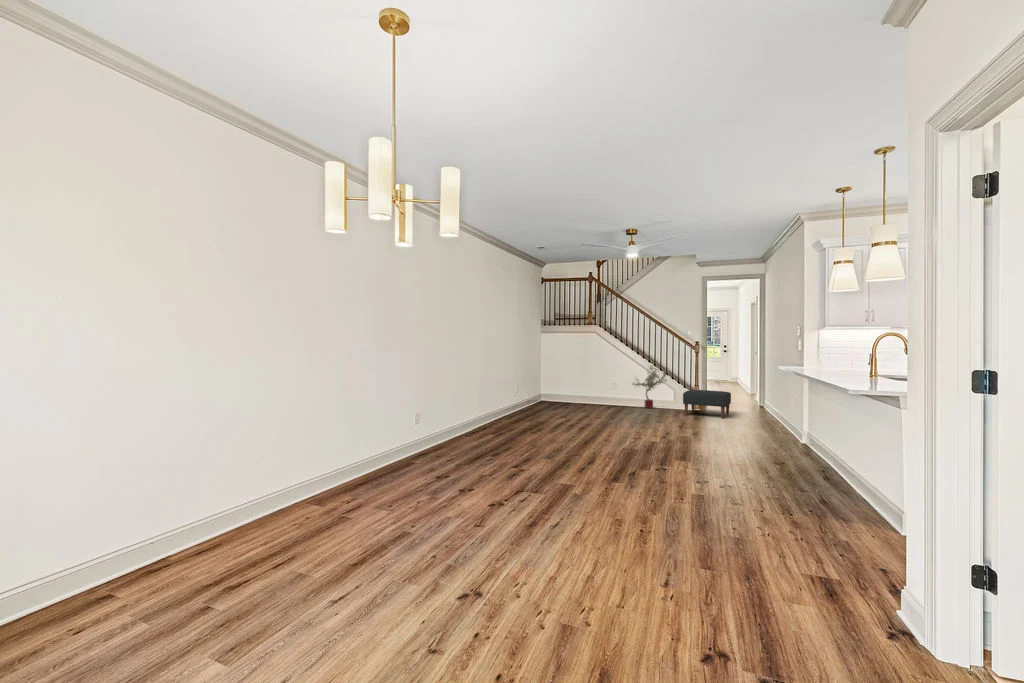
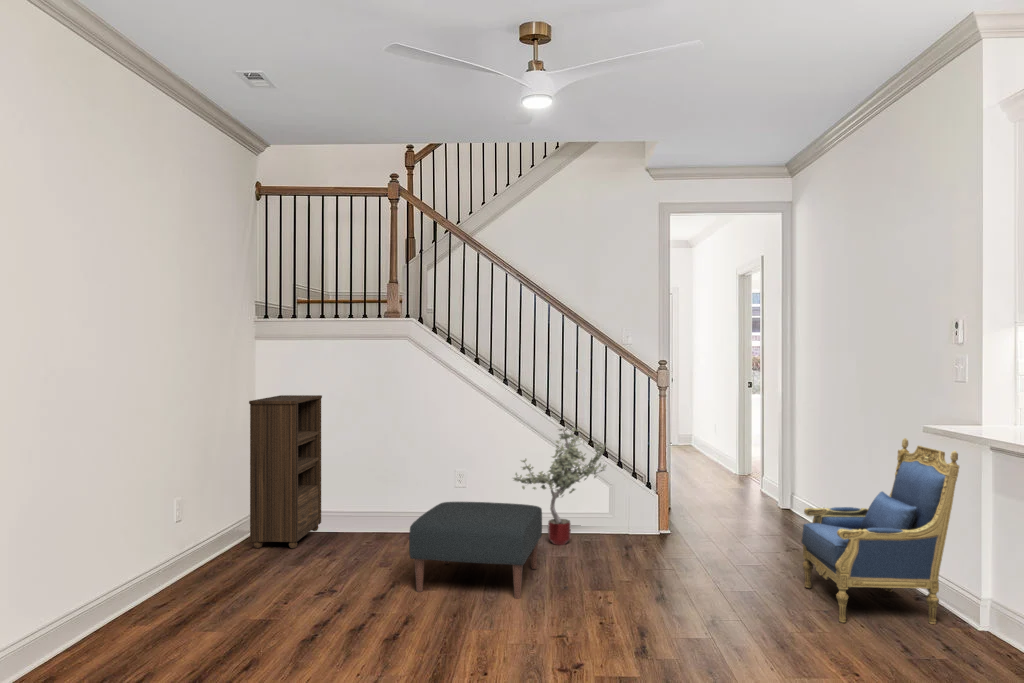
bookshelf: none [540,353,564,403] -> present [249,395,322,548]
armchair: none [729,361,777,427] -> present [801,438,959,624]
ottoman: present [683,390,731,419] -> present [409,502,542,599]

